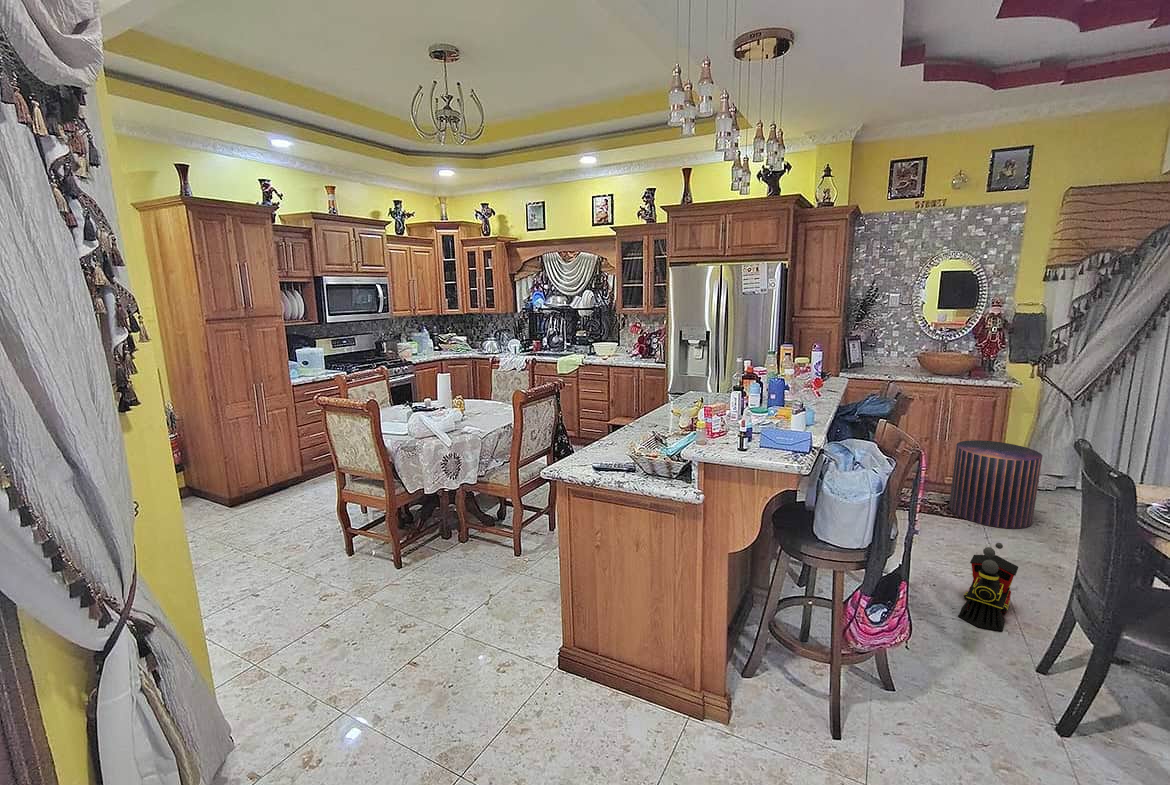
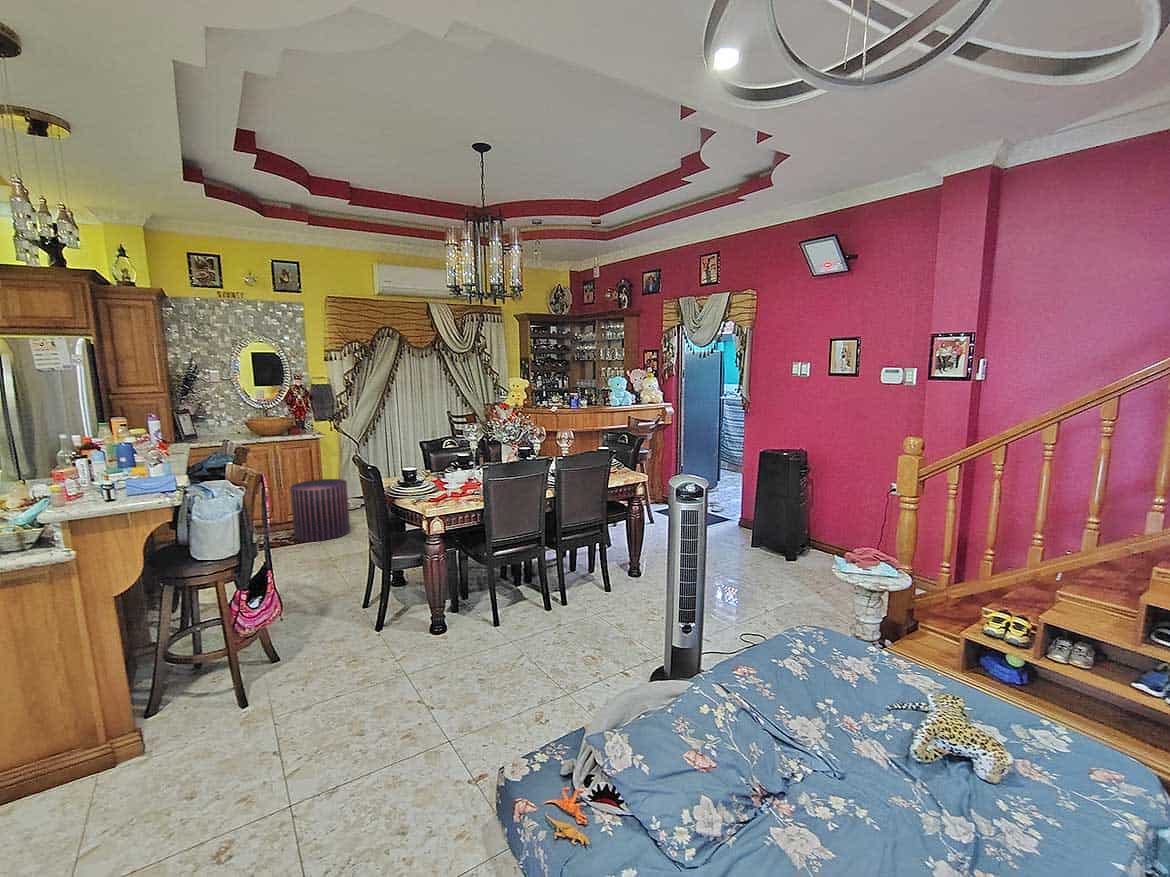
toy train: present [958,543,1018,631] -> none [314,539,344,599]

